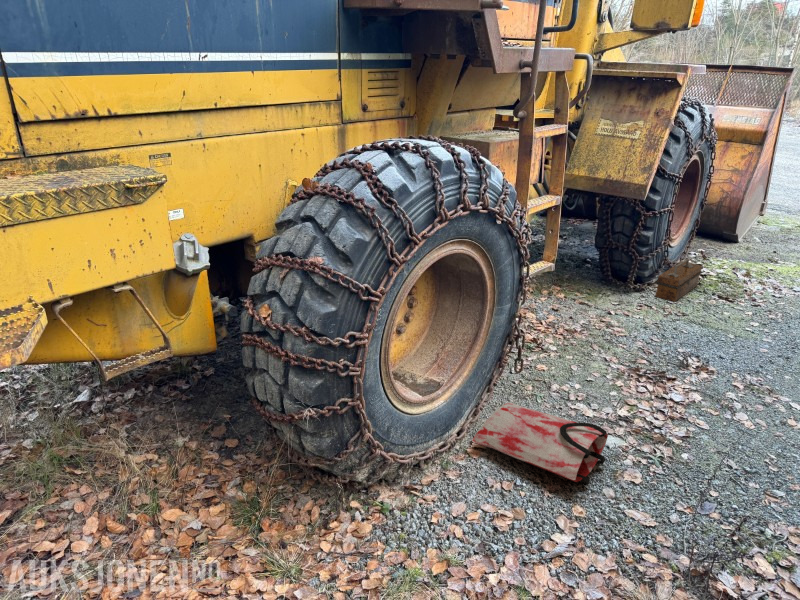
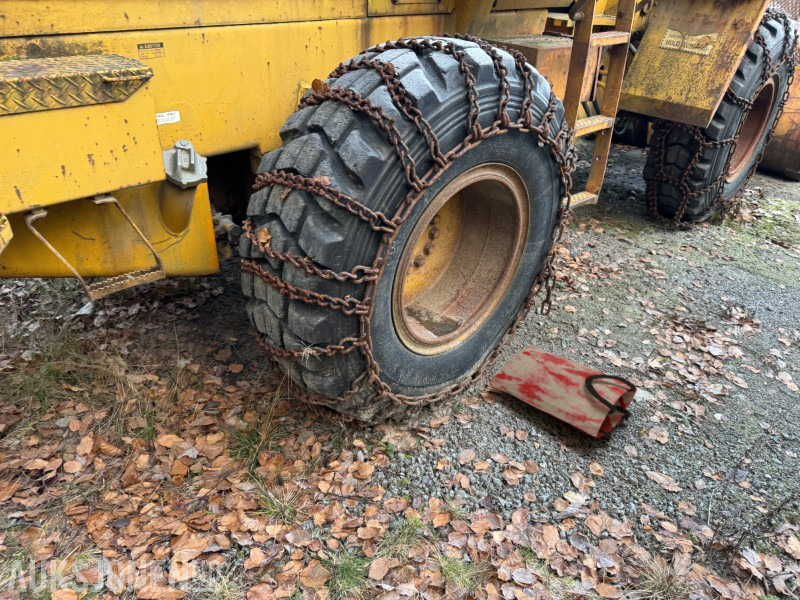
toolbox: present [656,259,702,302] -> none [704,197,760,244]

